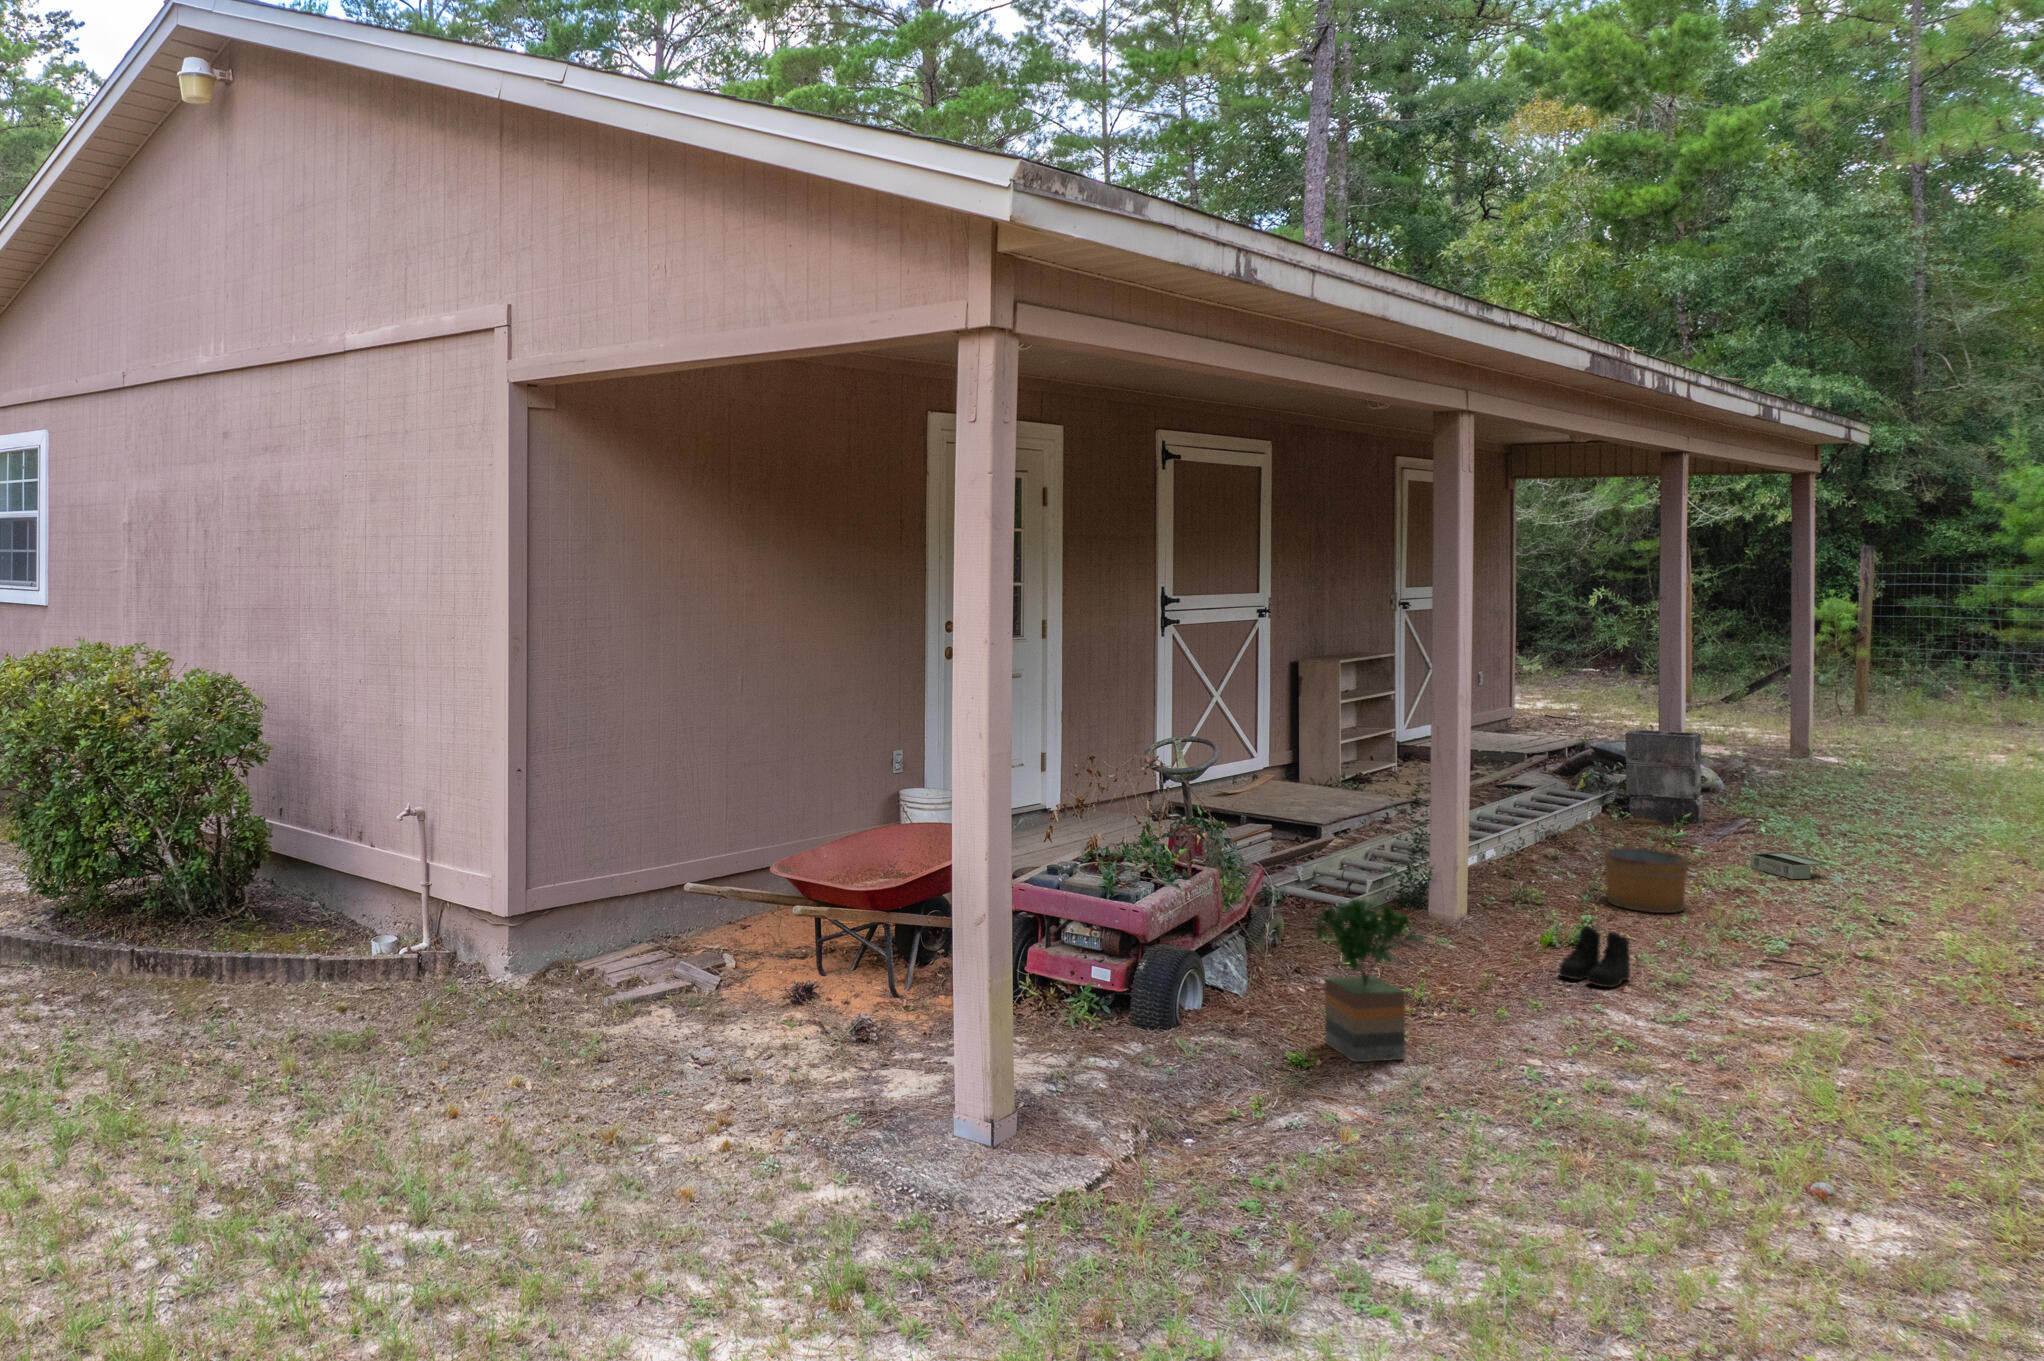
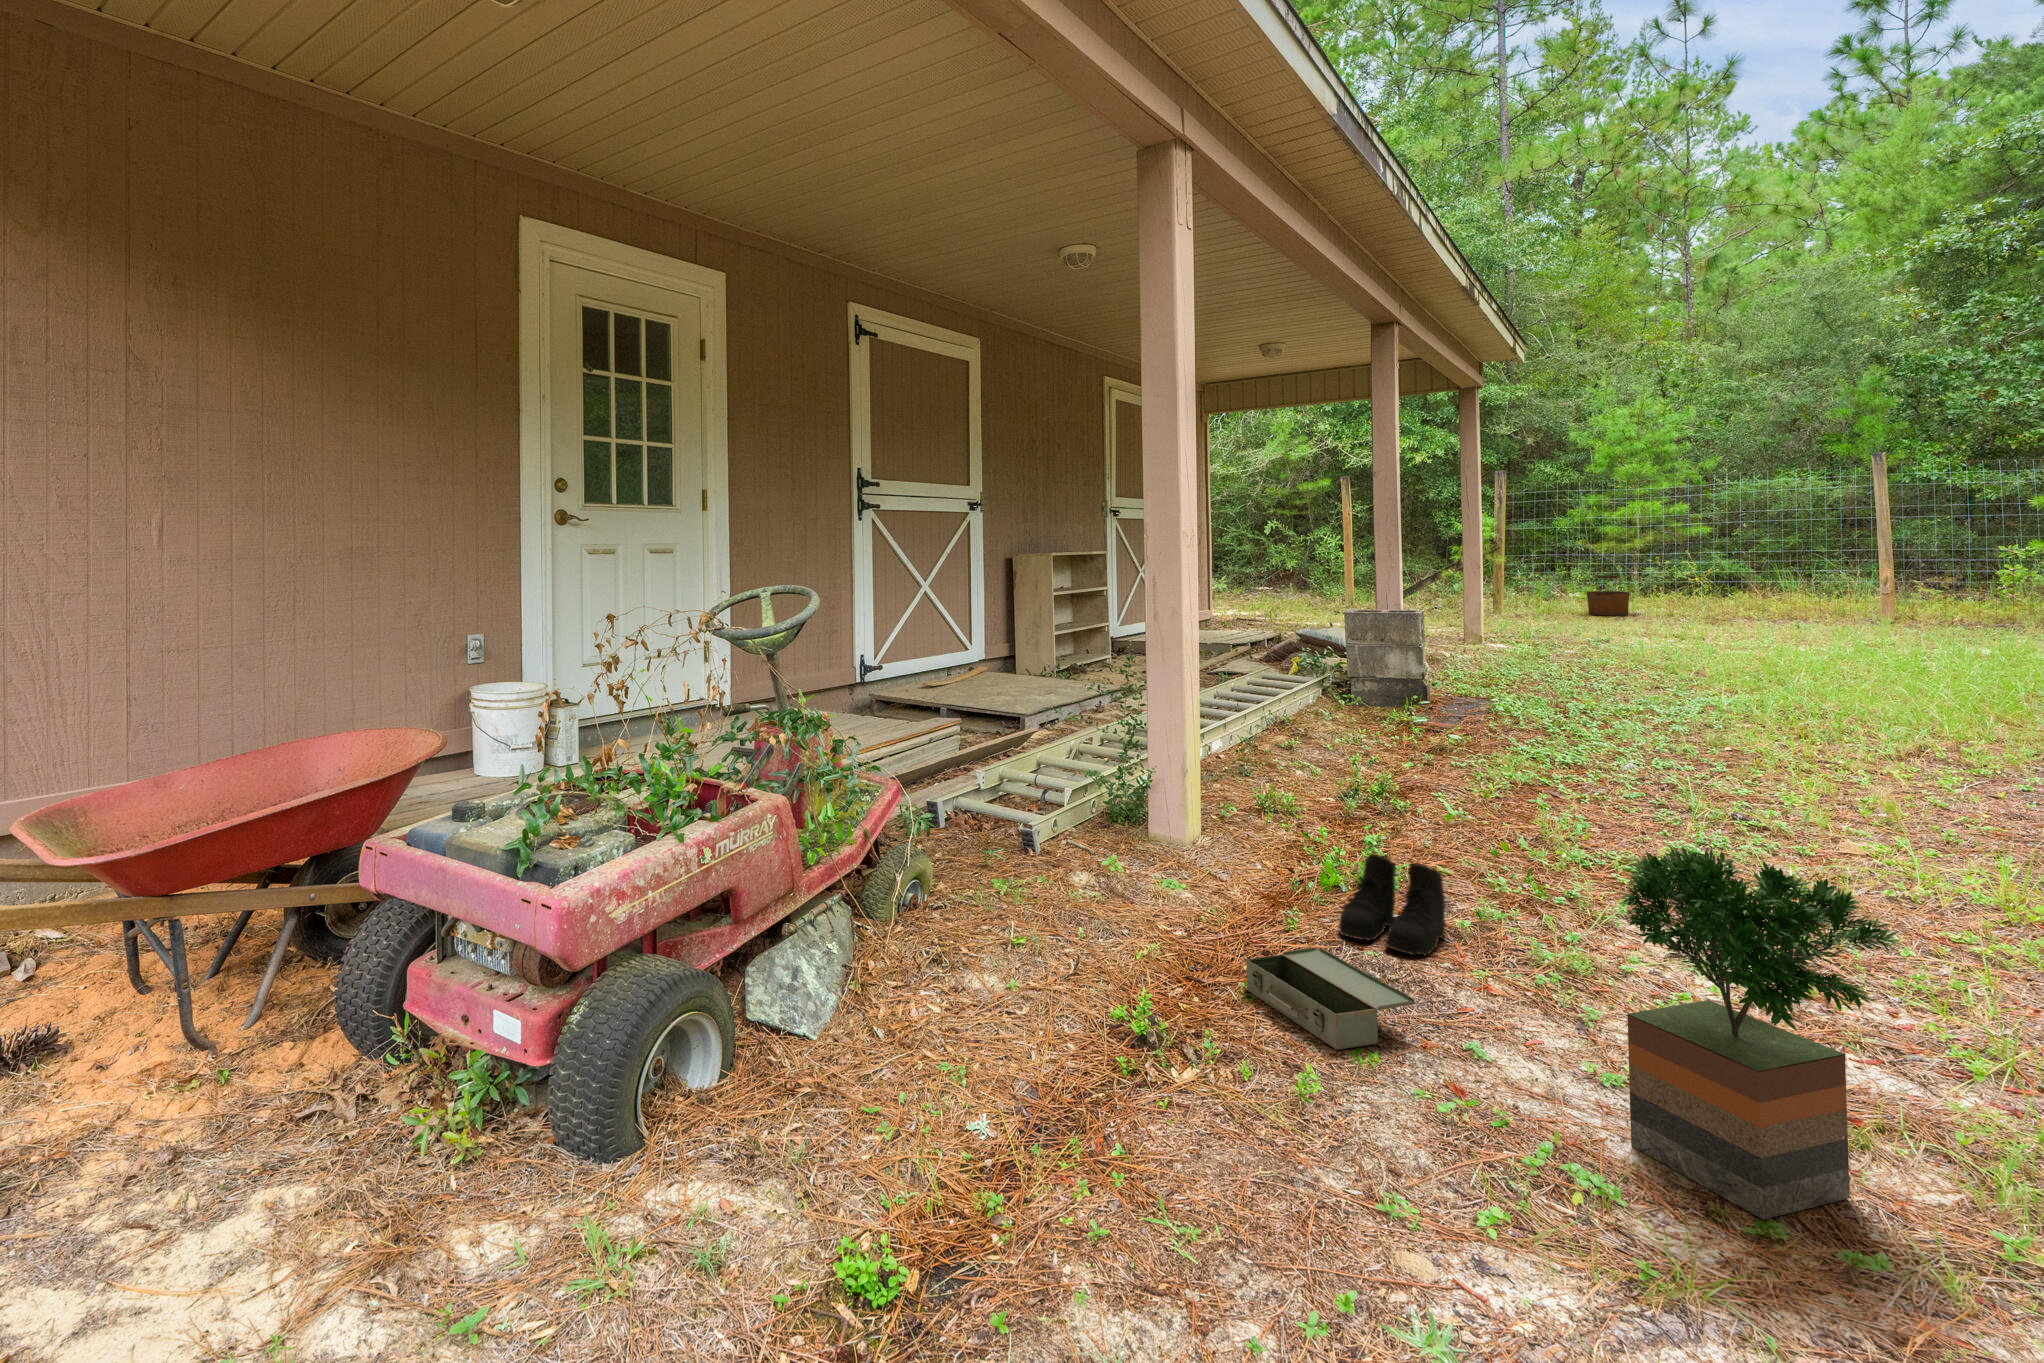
bucket: present [1604,818,1688,913] -> present [1585,576,1630,616]
toolbox: present [1751,852,1826,879] -> present [1246,948,1415,1050]
potted tree: present [1314,899,1426,1062] -> present [1617,846,1902,1219]

